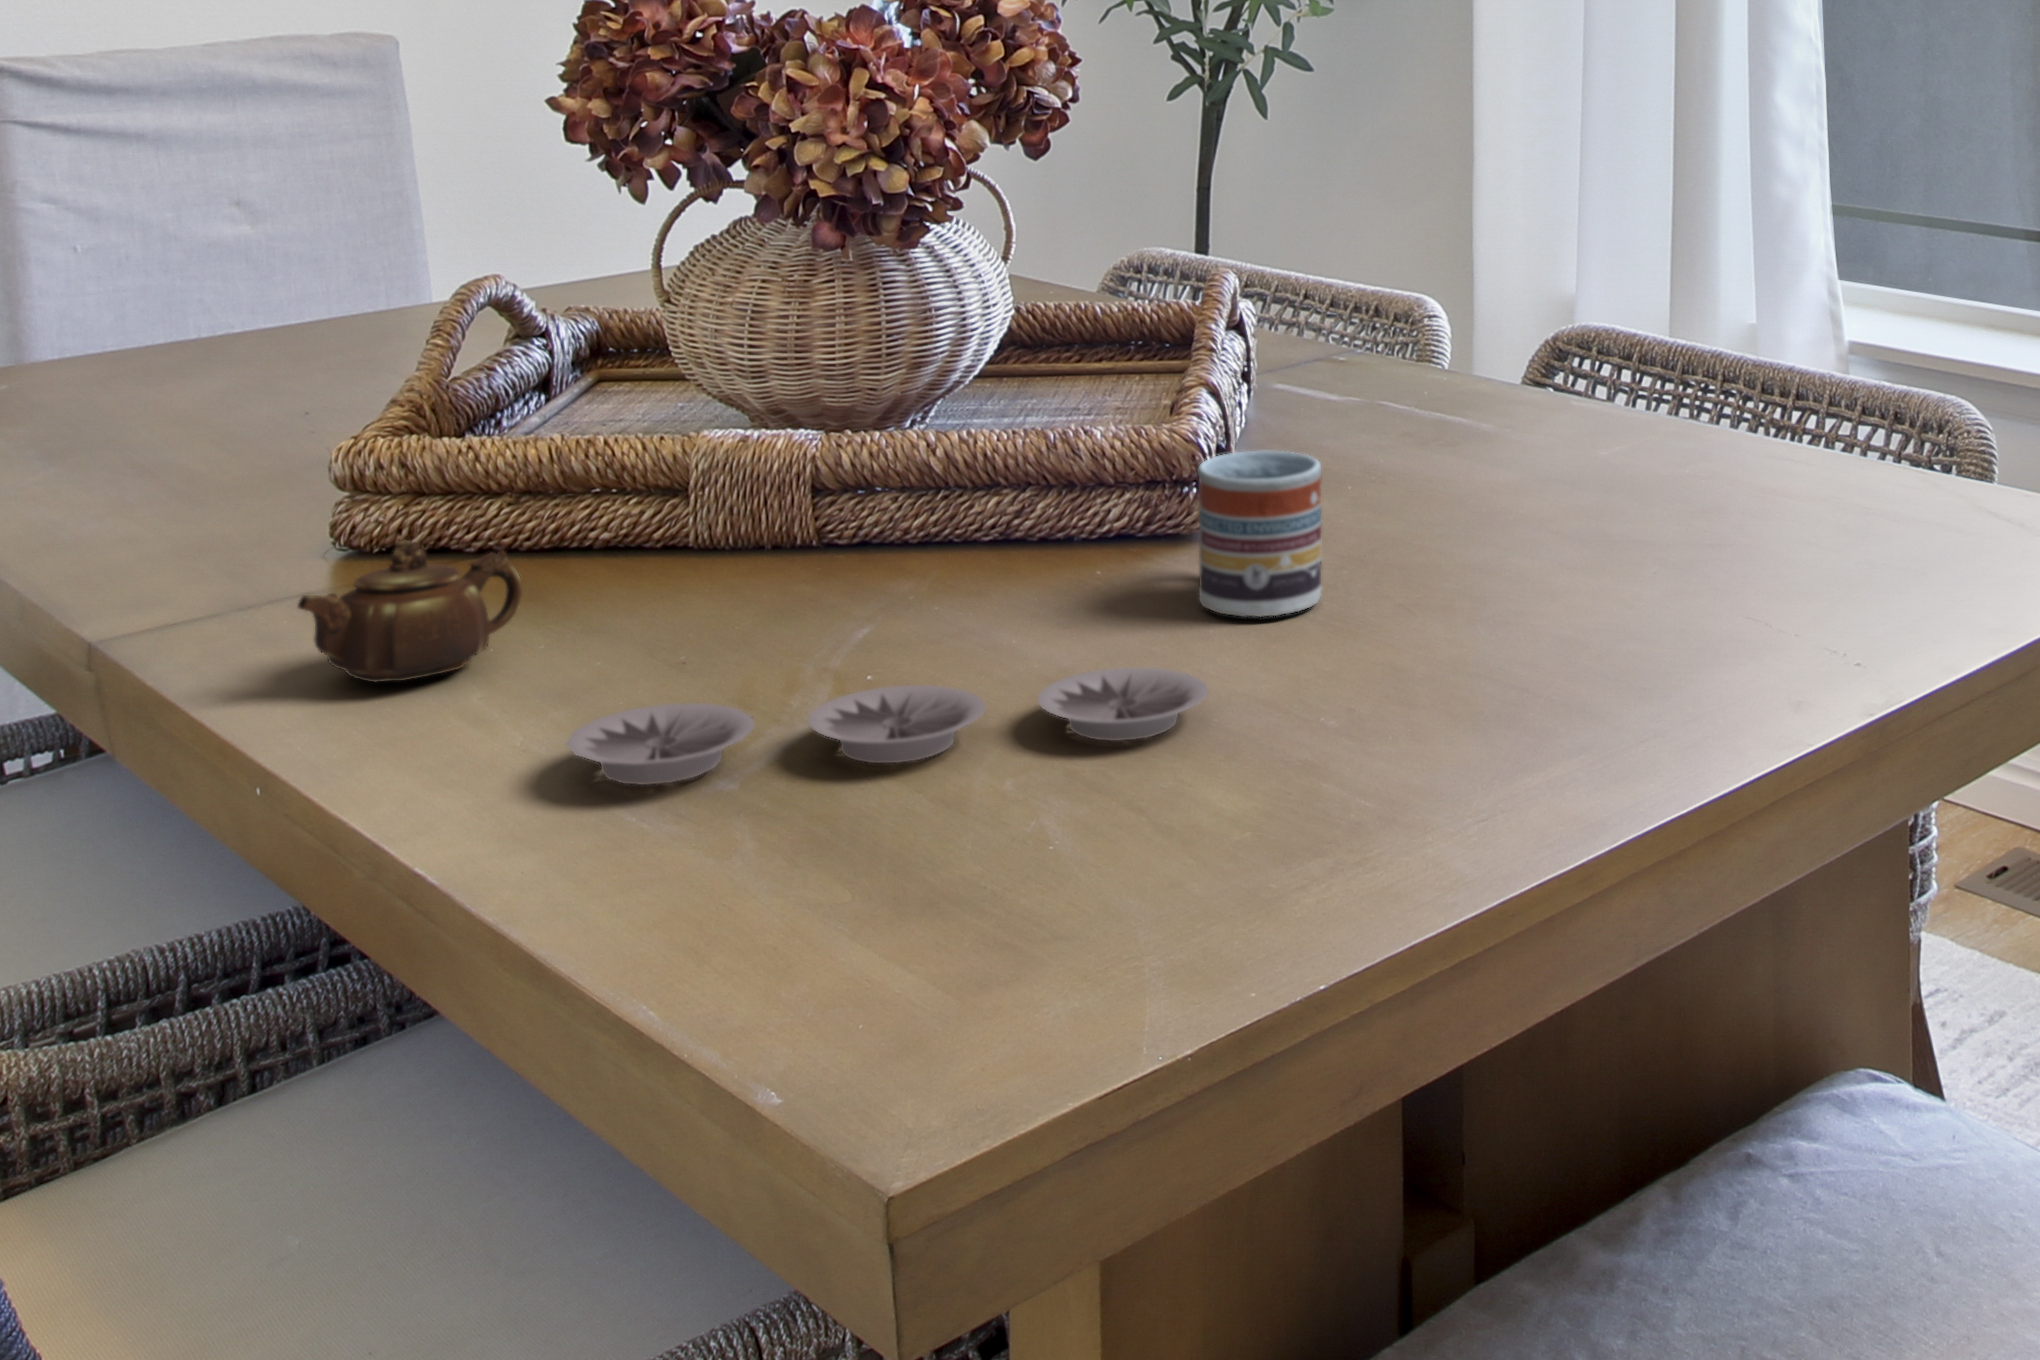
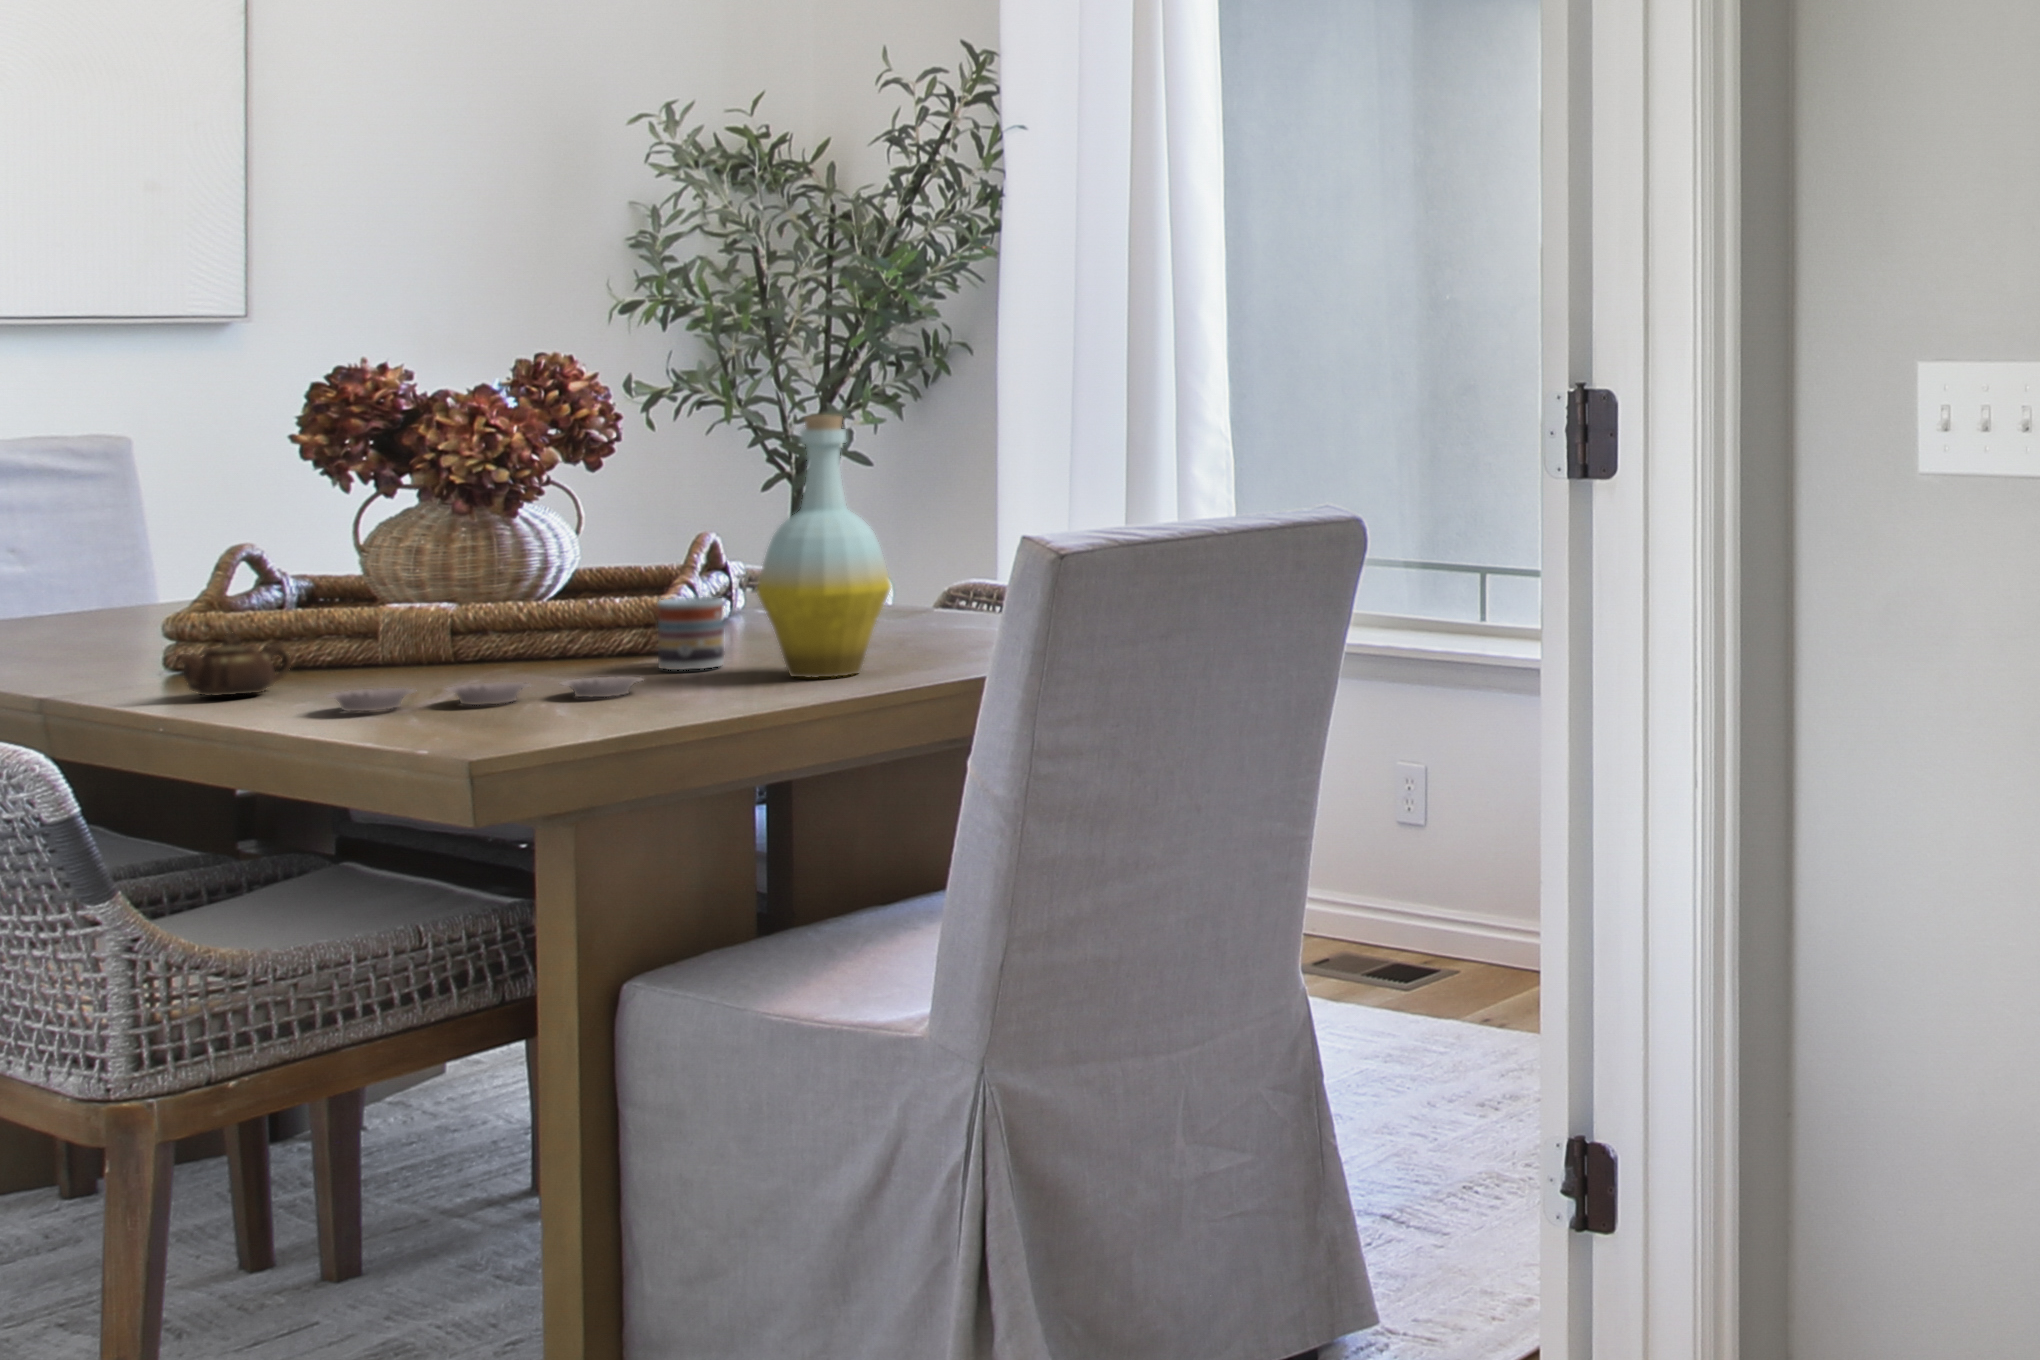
bottle: none [1412,96,1677,673] -> present [757,416,891,678]

